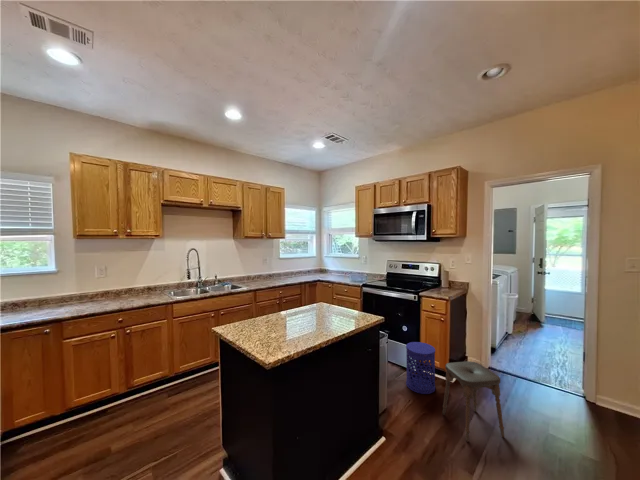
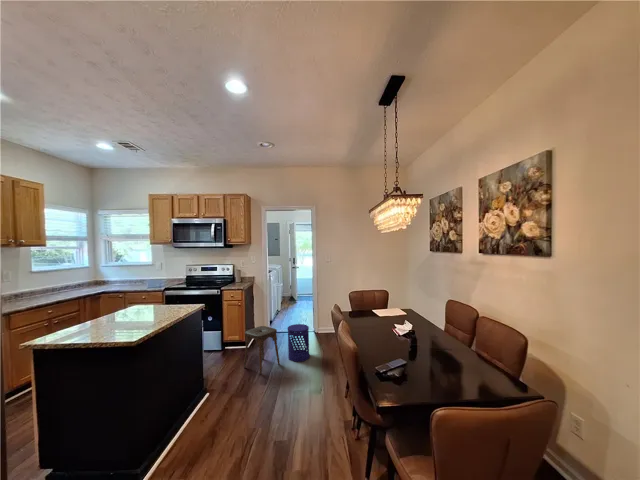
waste bin: present [406,342,435,394] -> present [288,324,309,362]

